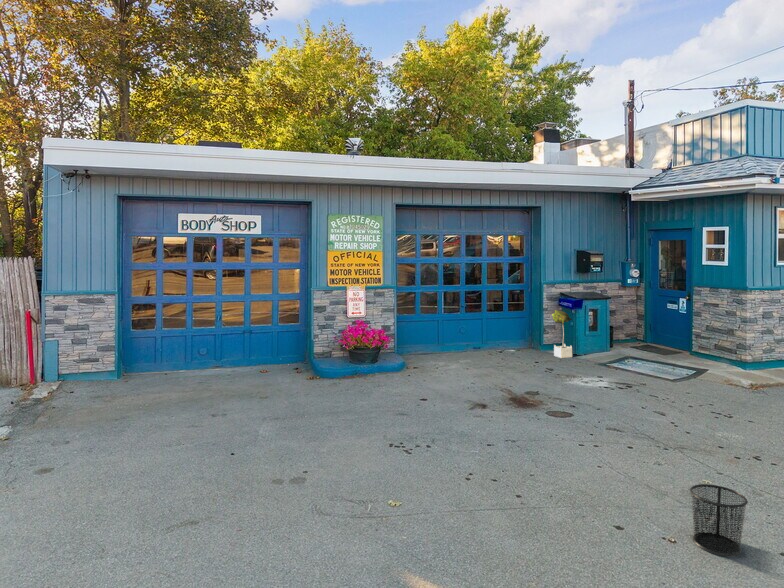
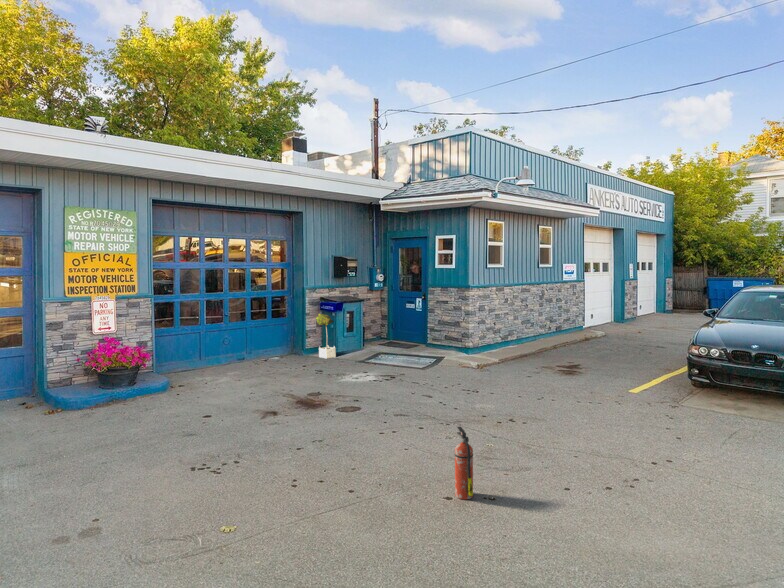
fire extinguisher: none [629,451,653,537] -> present [455,427,473,499]
waste bin: present [690,484,748,556] -> none [498,443,538,498]

